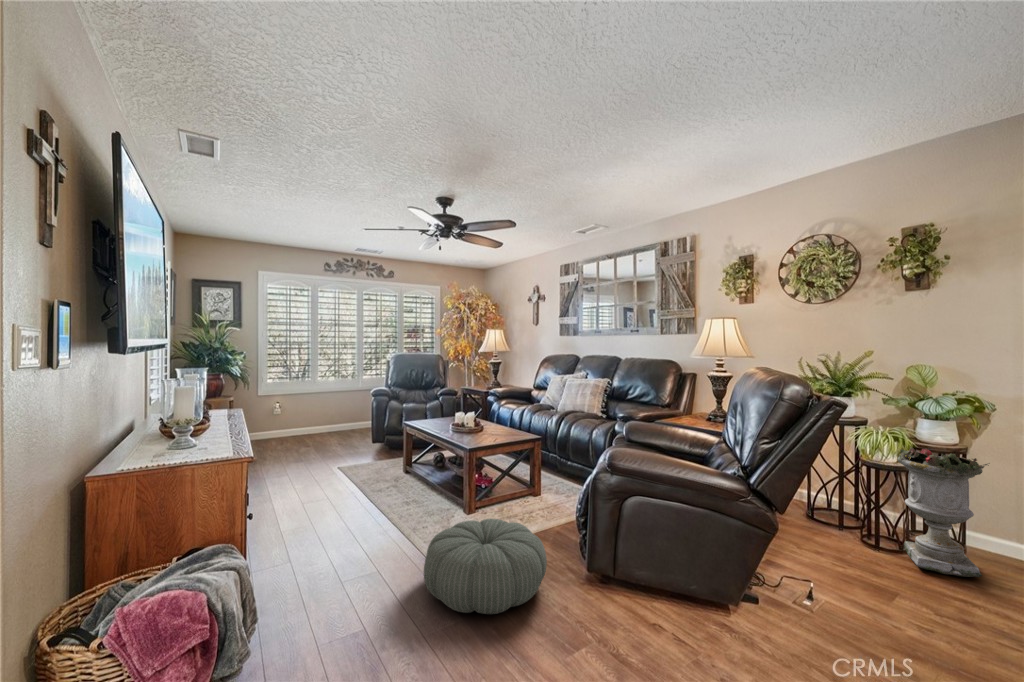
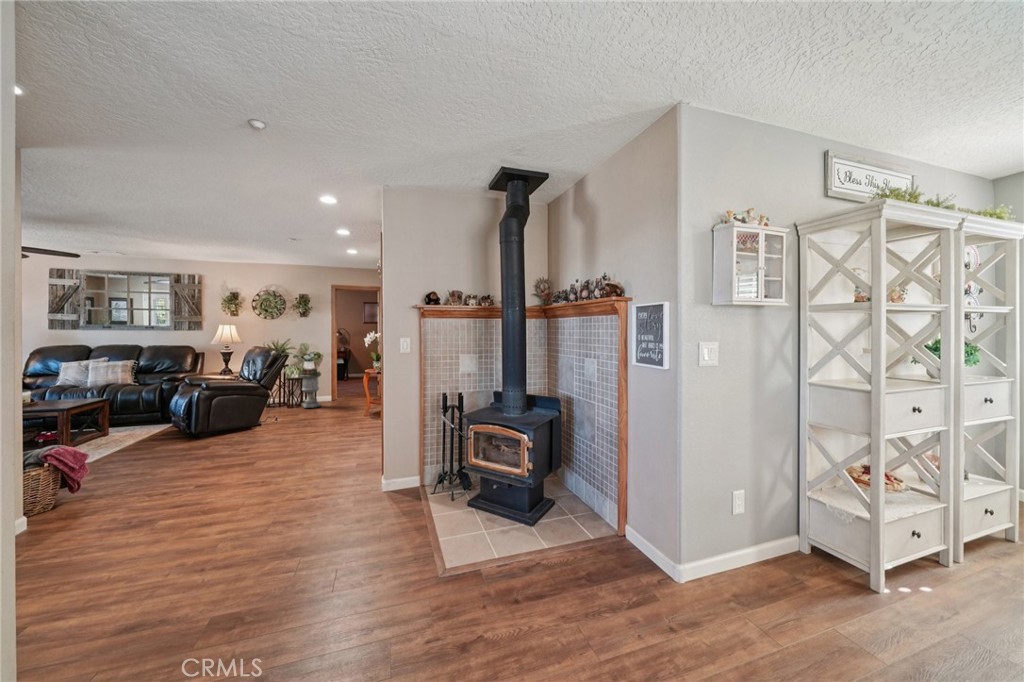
pouf: present [424,518,547,614] -> none [110,424,183,457]

